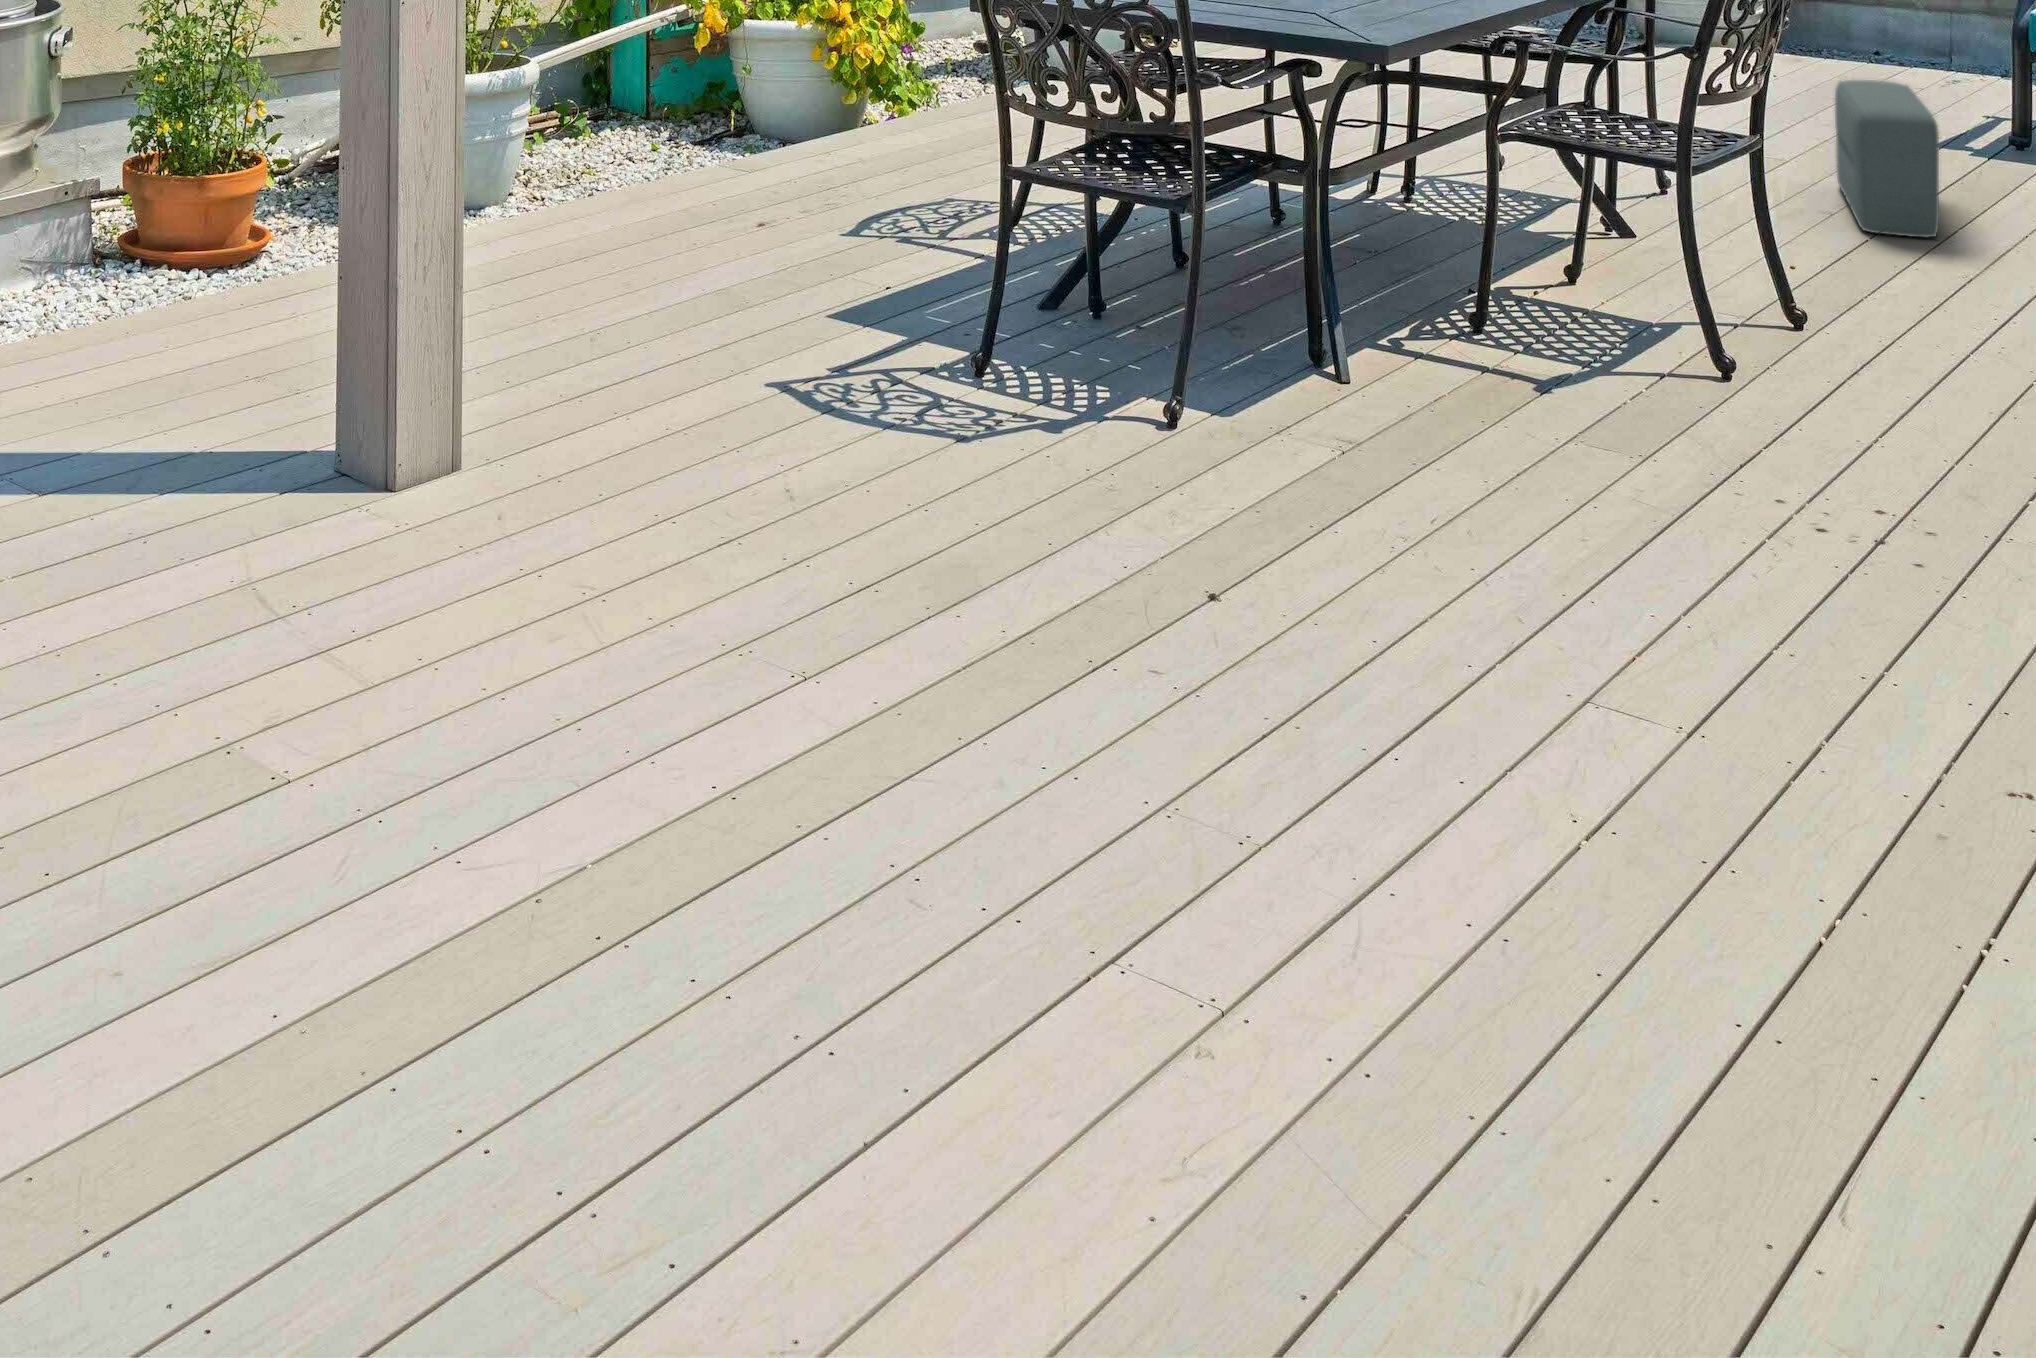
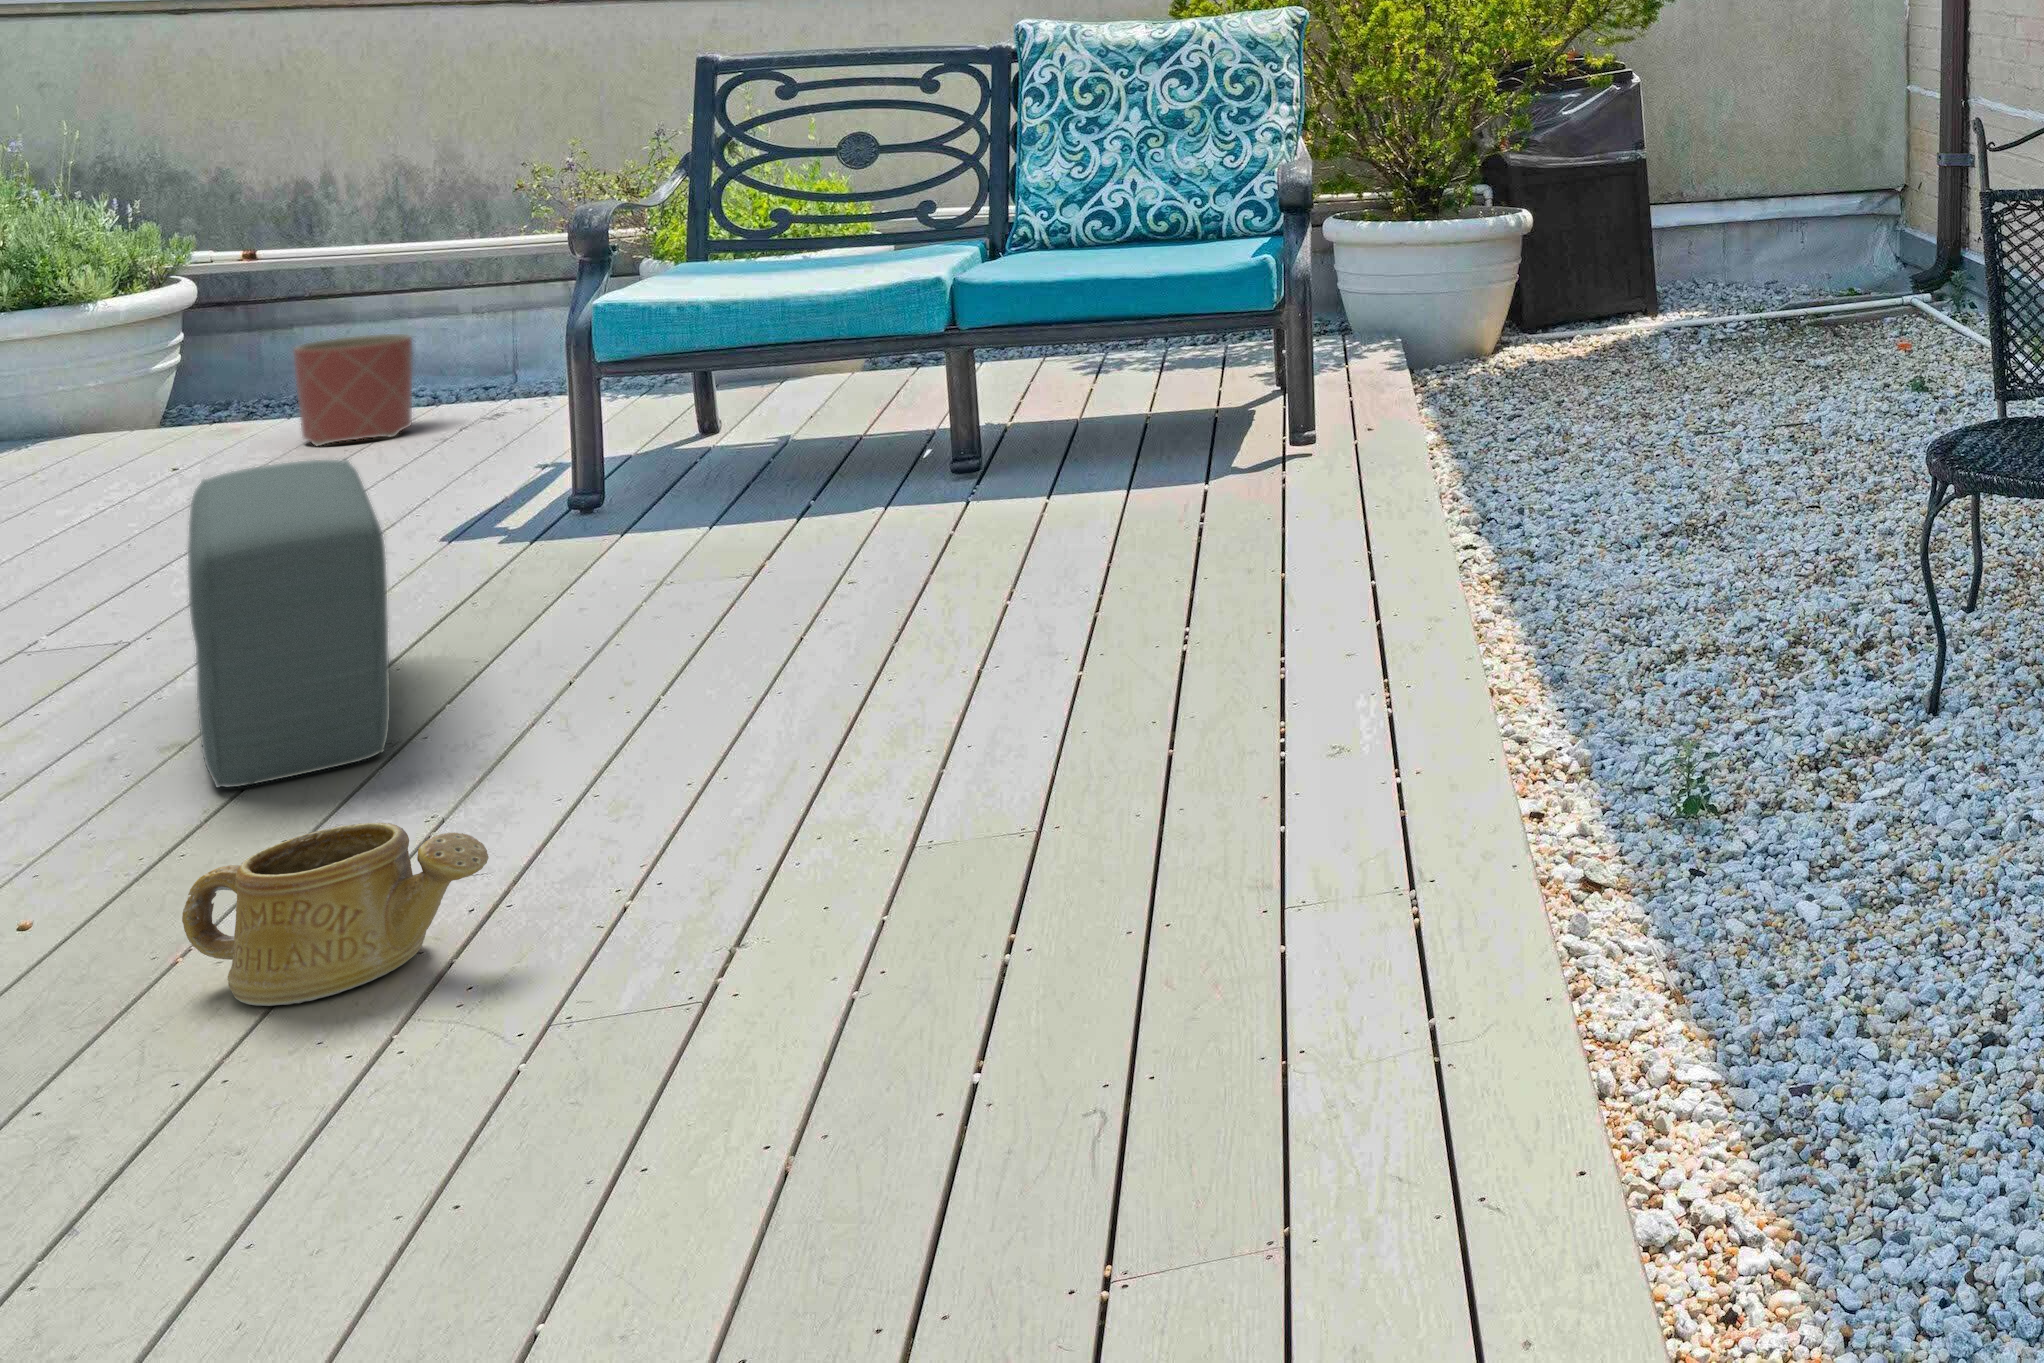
planter: none [1831,10,1898,78] -> present [293,334,413,446]
watering can: none [1880,247,2011,319] -> present [182,822,489,1006]

